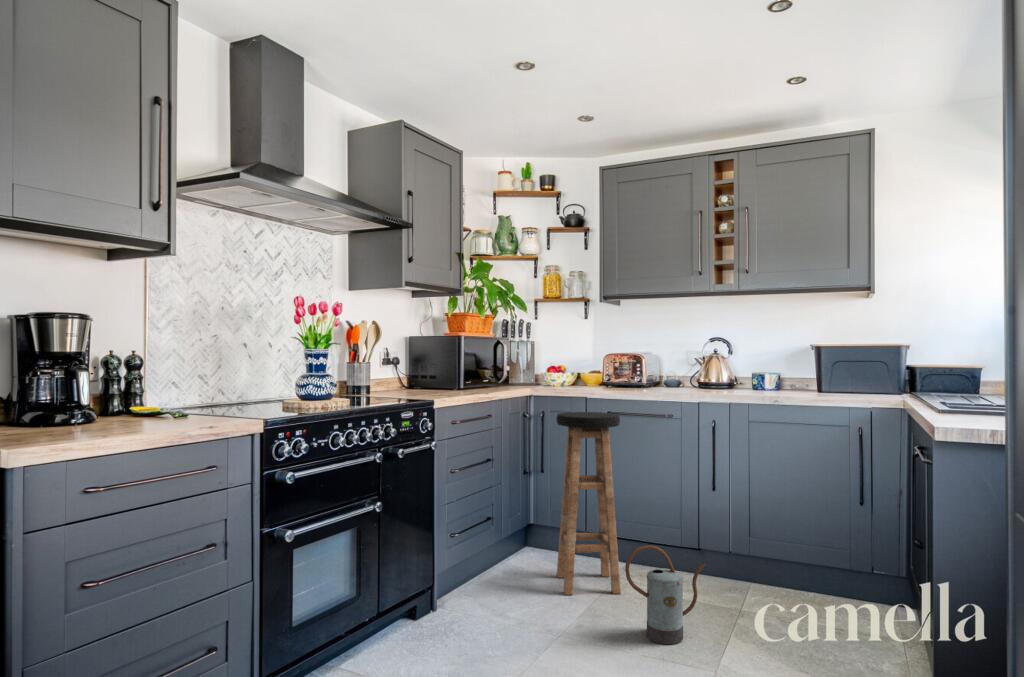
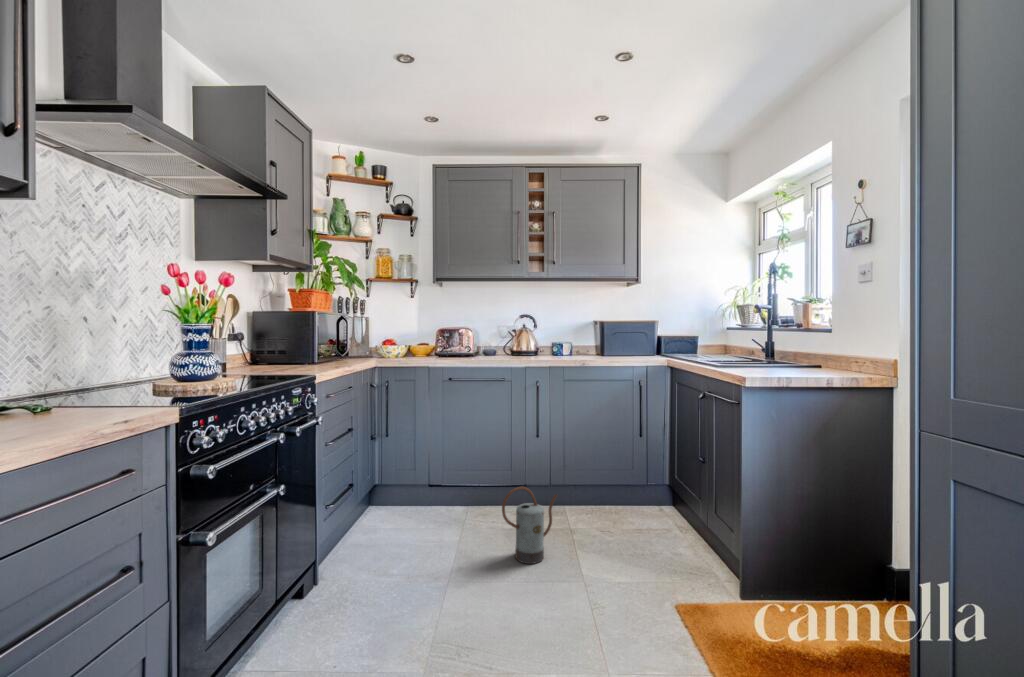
bar stool: present [557,412,621,595] -> none [415,378,476,537]

